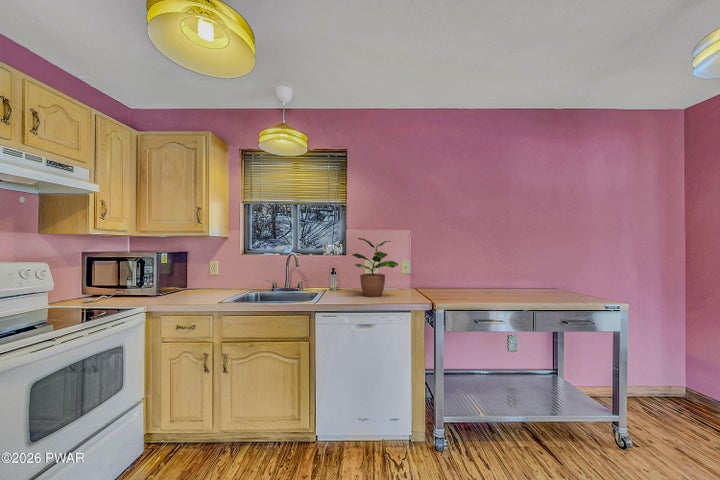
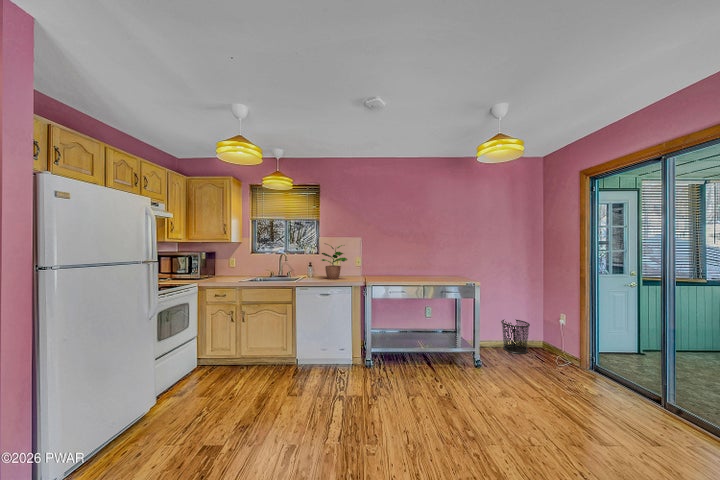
waste bin: none [634,357,691,418] -> present [501,320,530,354]

